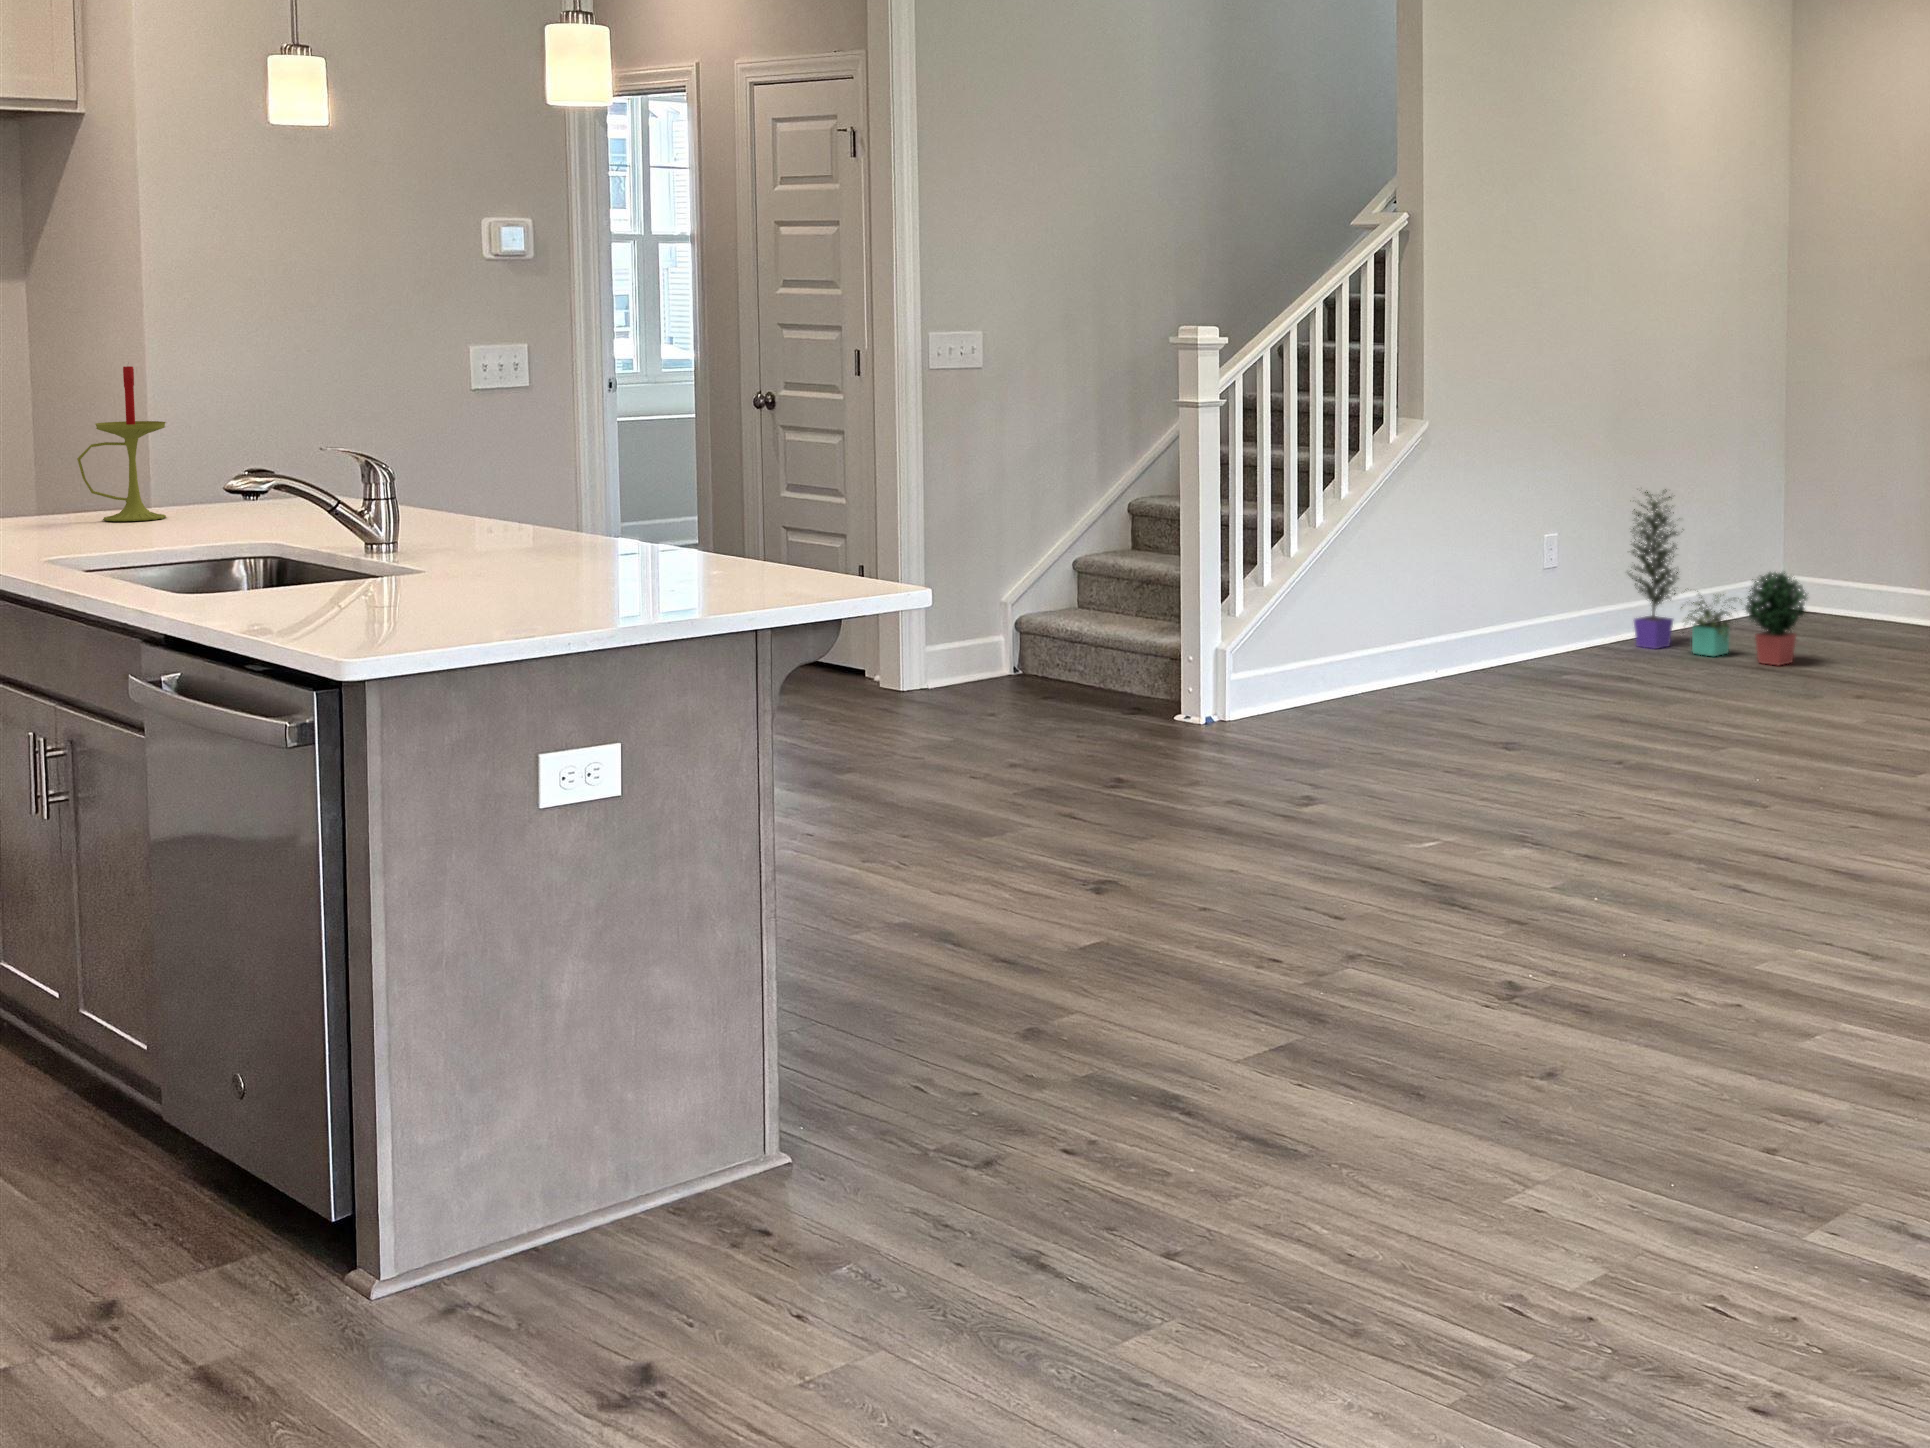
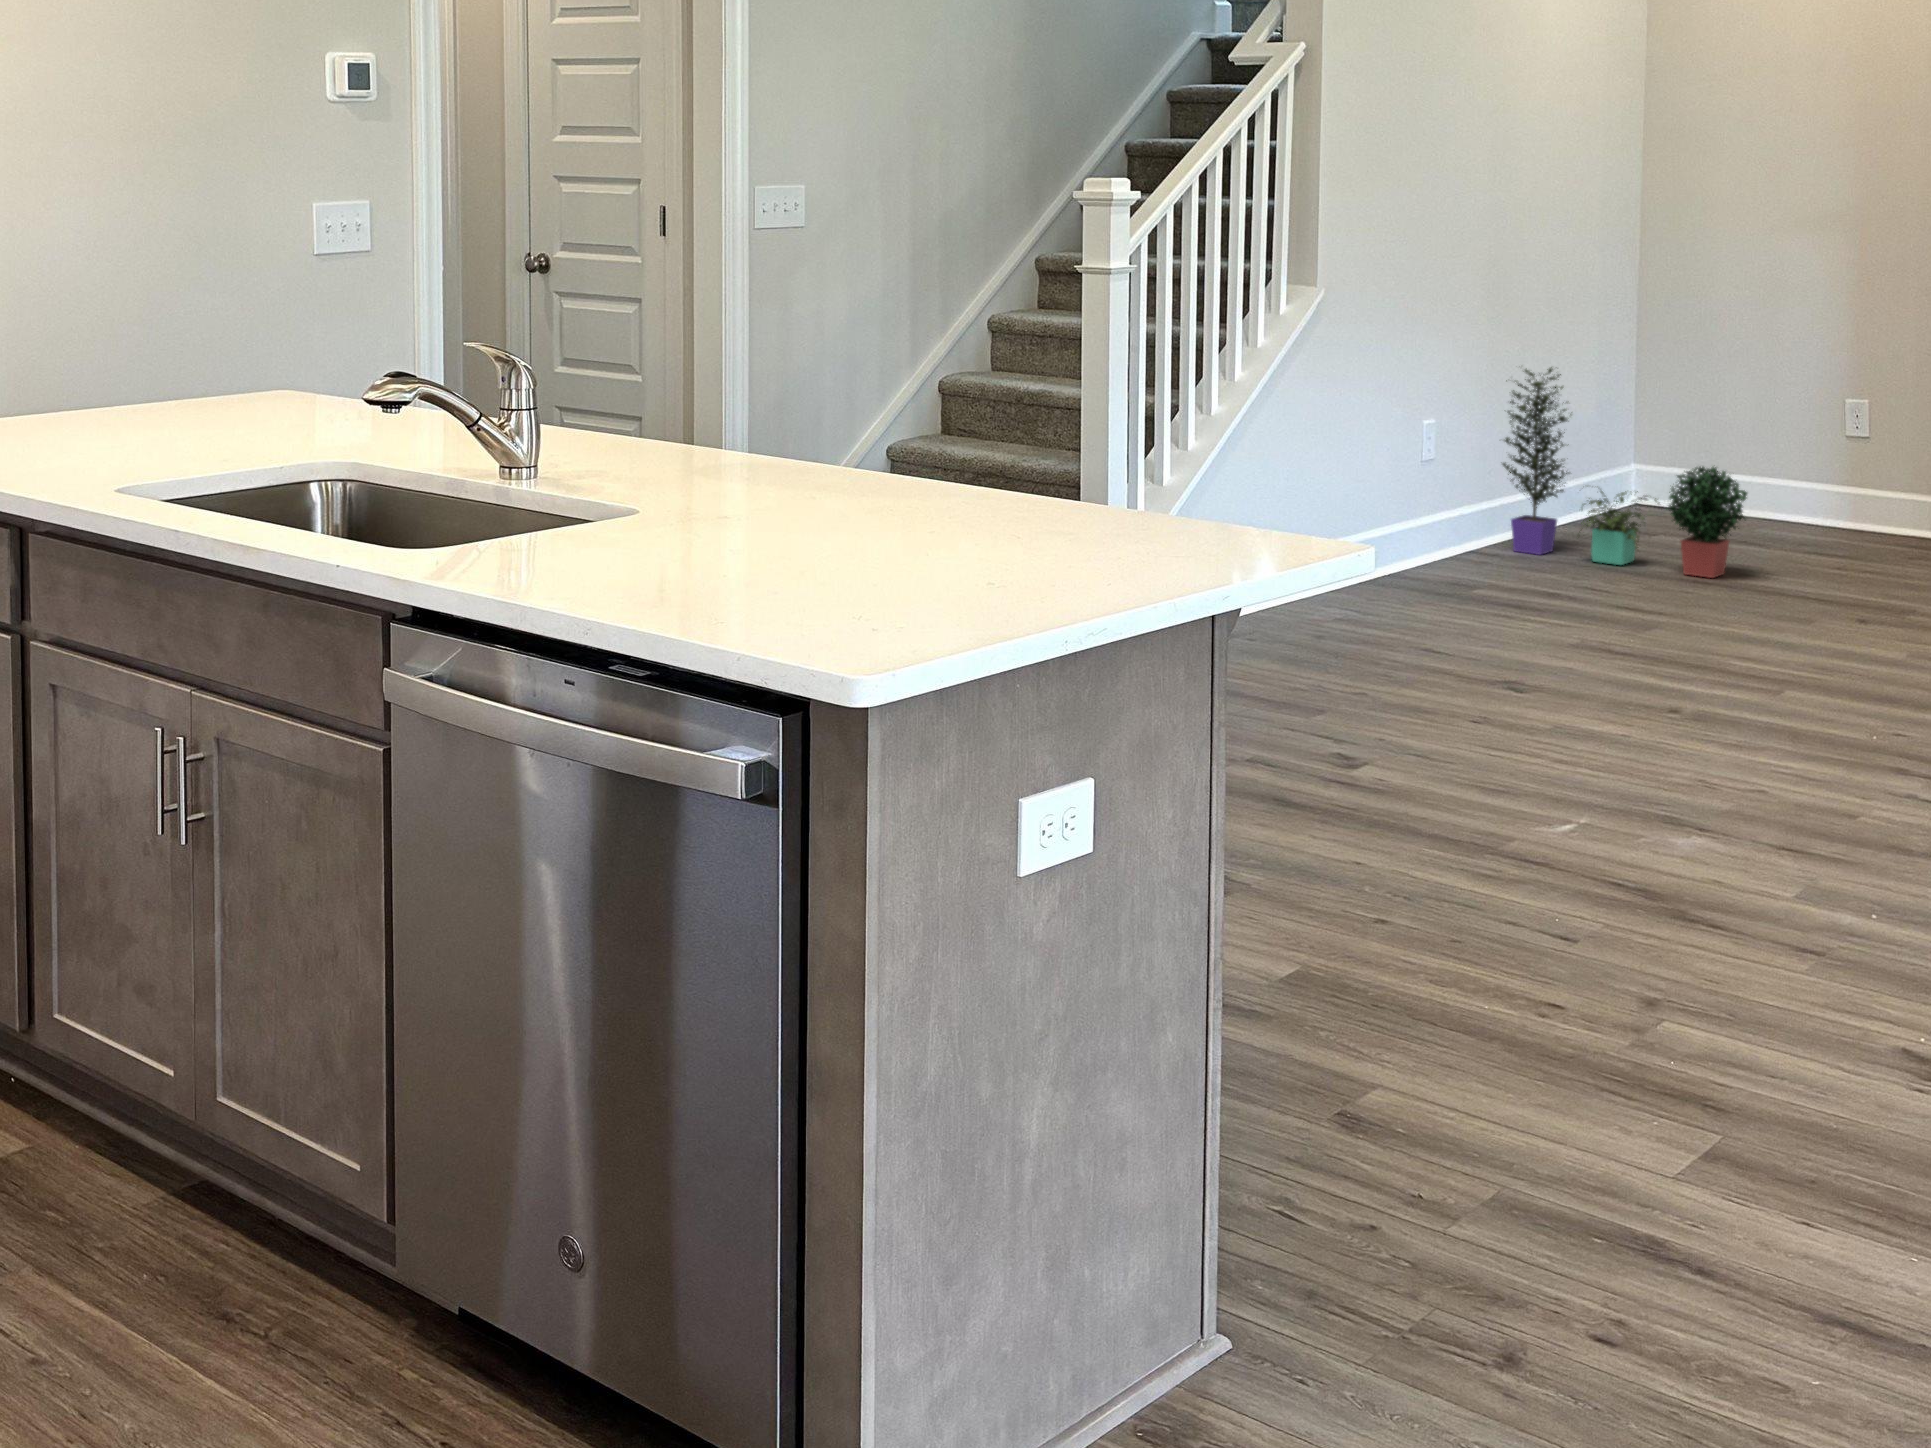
candle: present [77,366,166,521] -> none [42,231,141,431]

